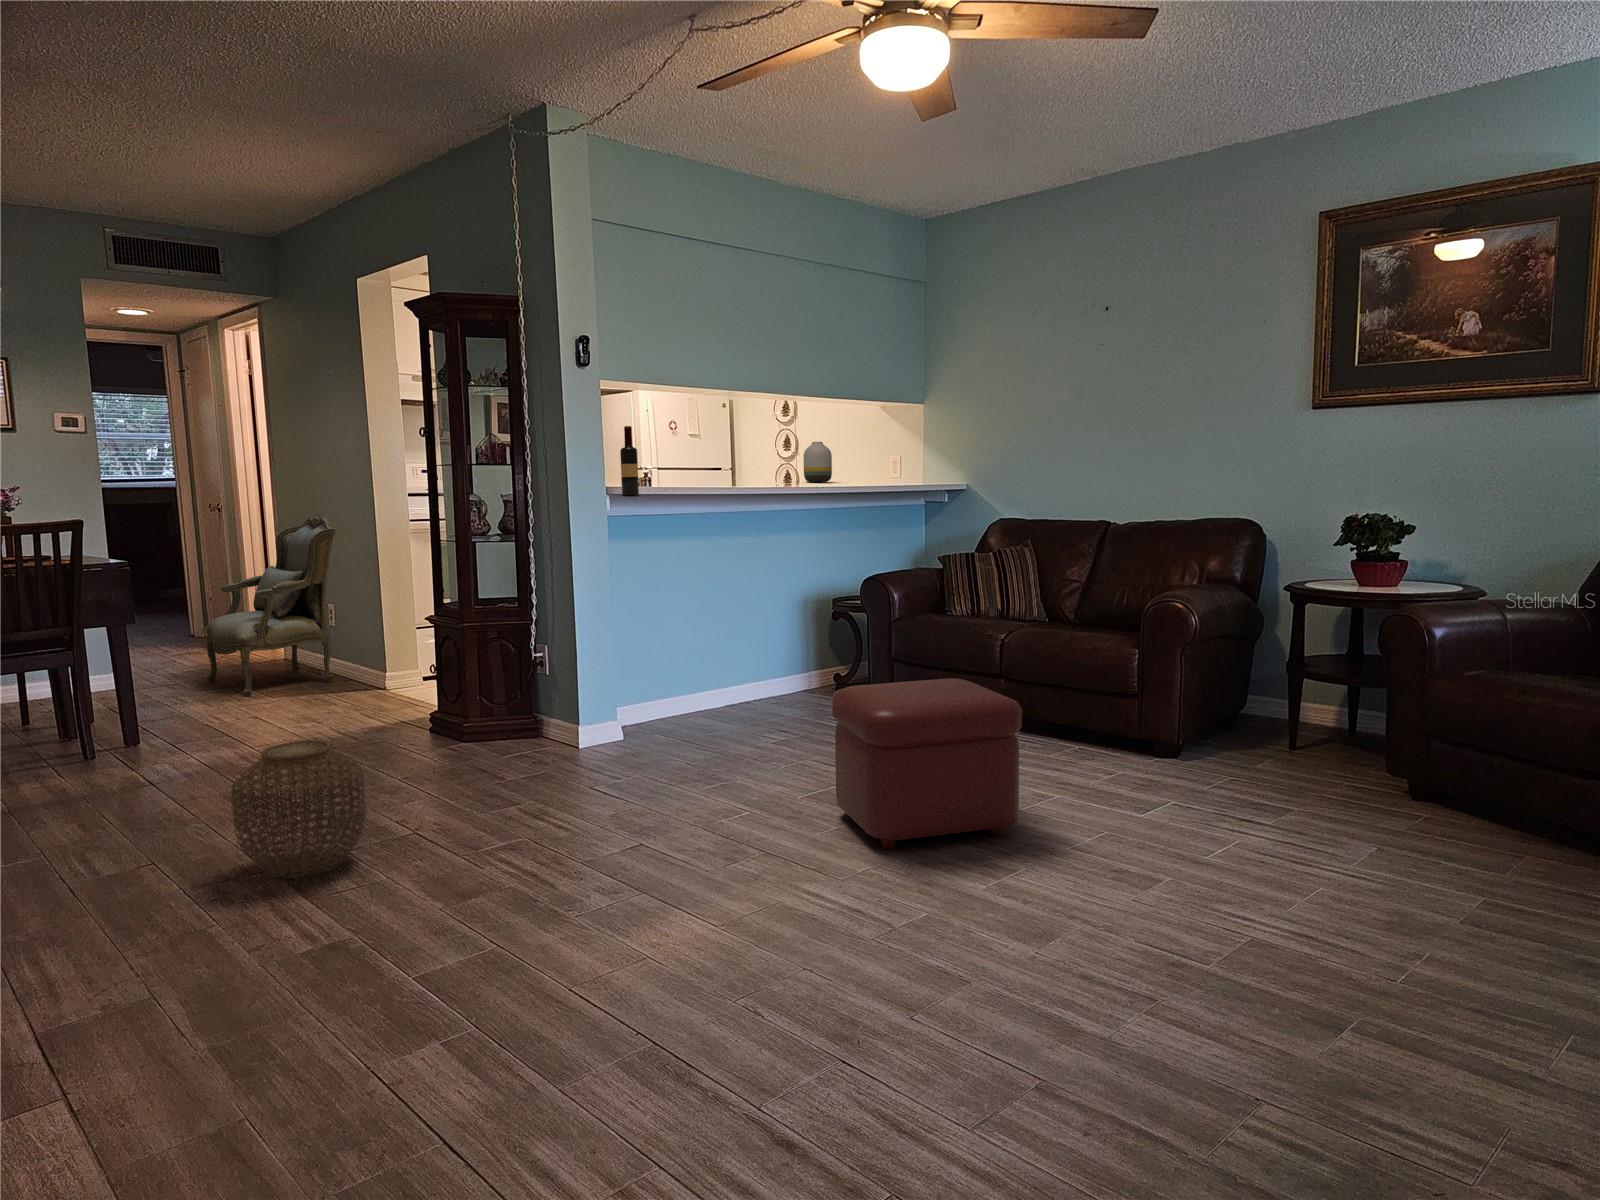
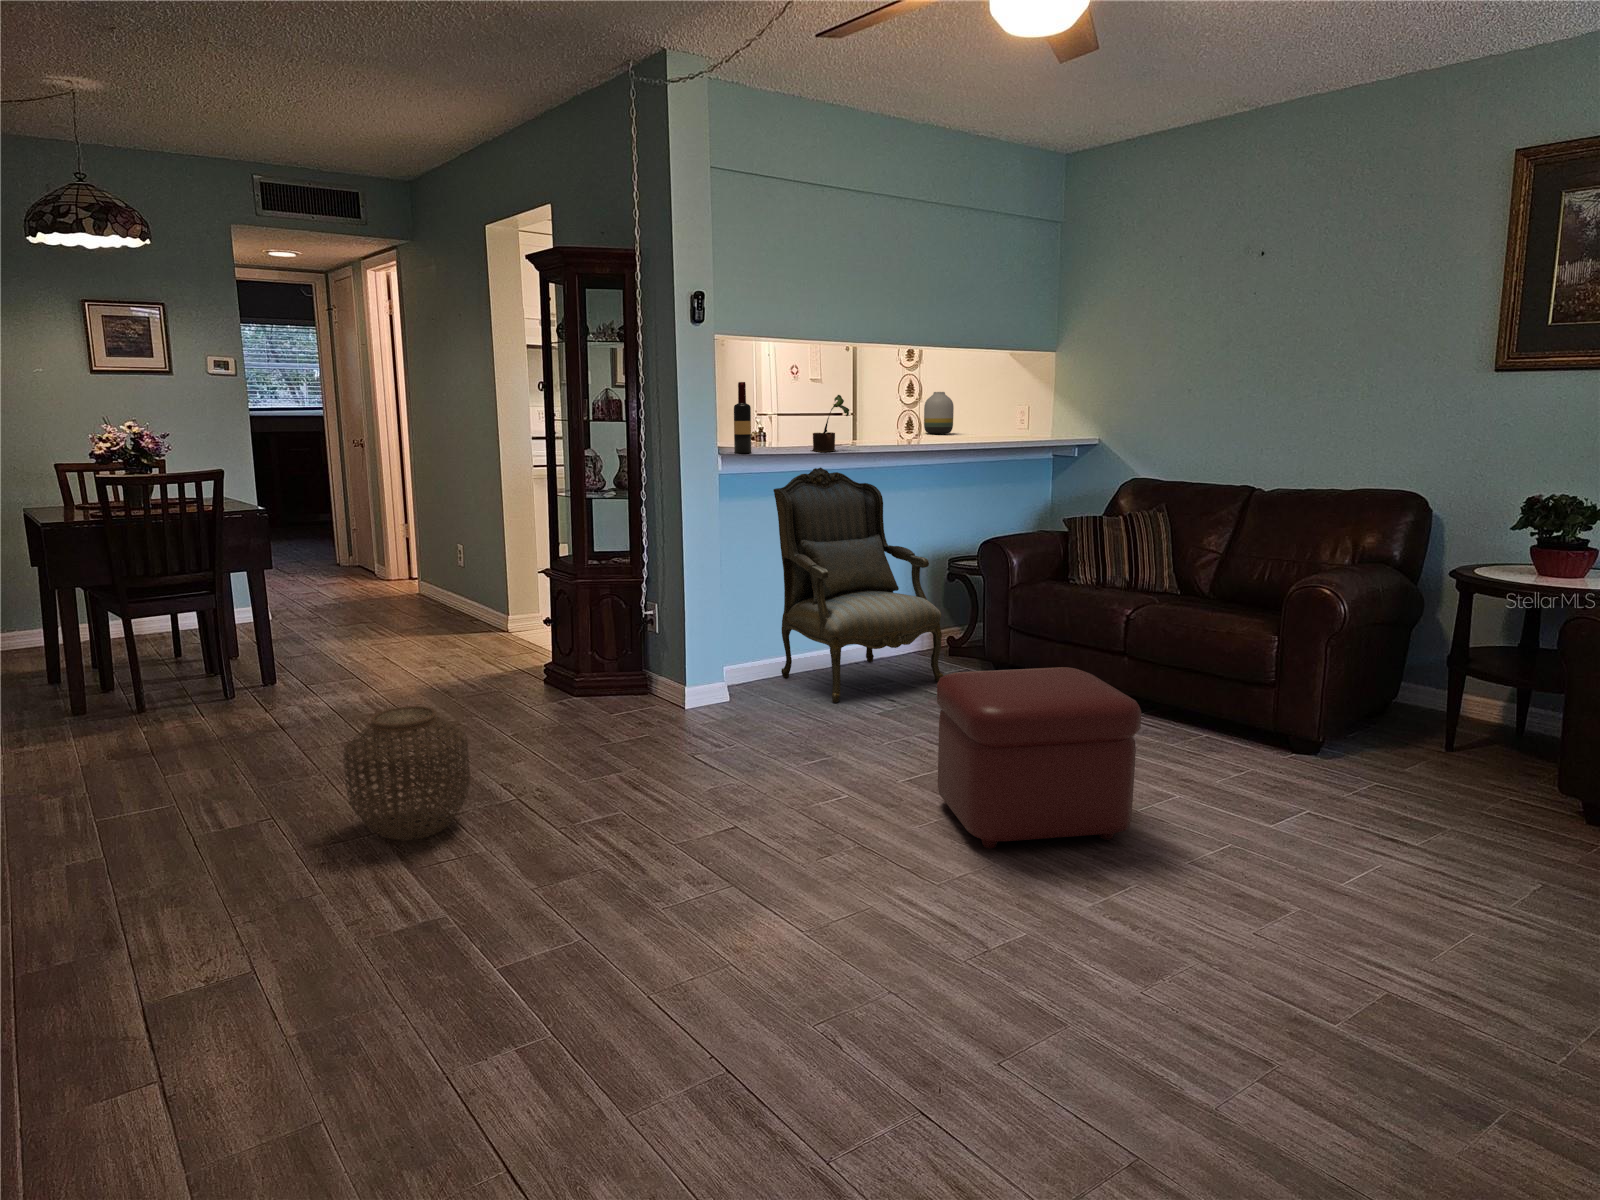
potted plant: none [696,439,733,494] -> present [812,395,849,452]
armchair: present [206,513,335,696] -> present [773,467,944,703]

